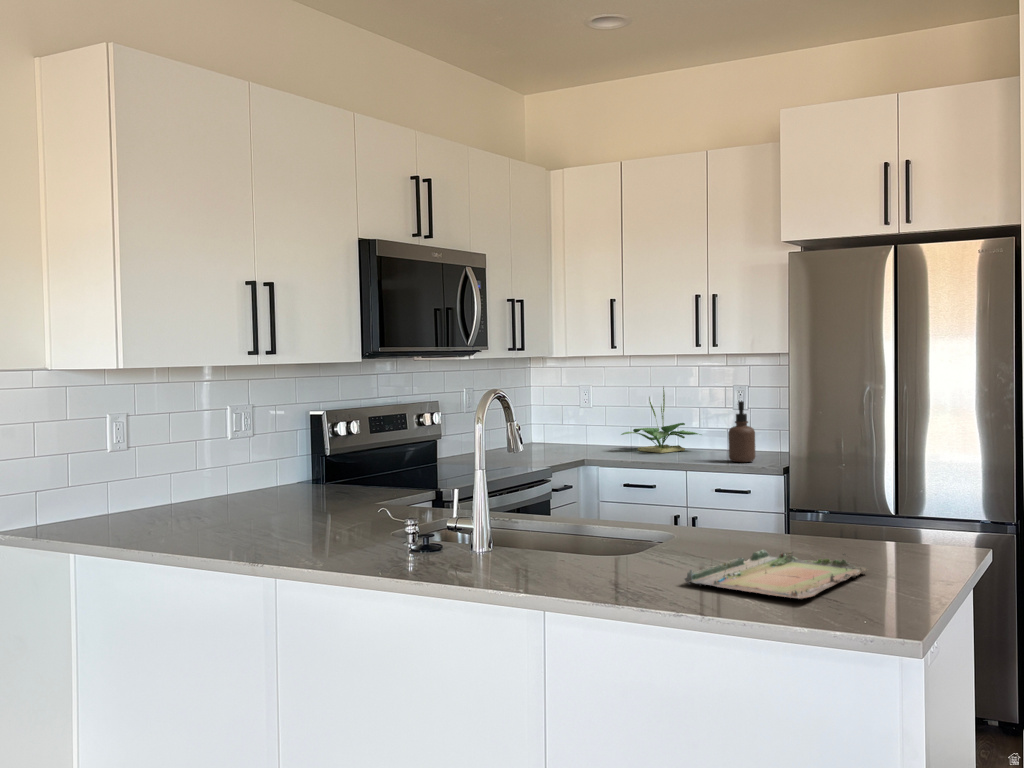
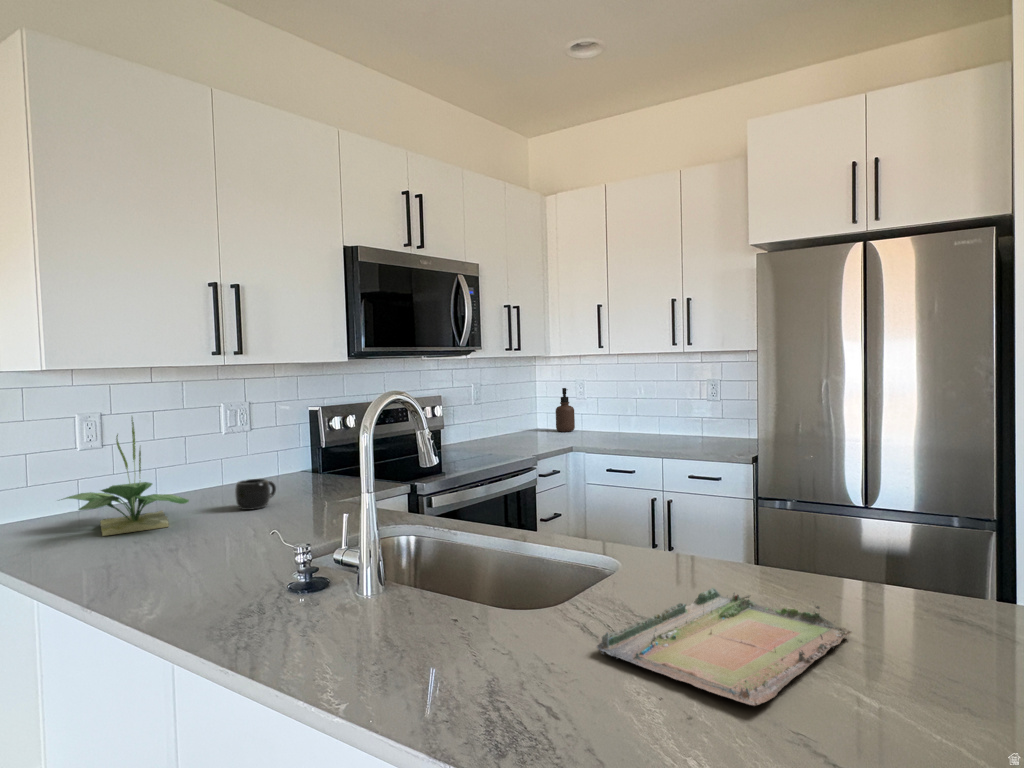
potted plant: present [621,388,701,453] -> present [64,418,189,536]
soap dispenser: present [728,401,755,462] -> present [556,388,575,432]
mug: none [274,482,310,512] -> present [235,479,276,510]

